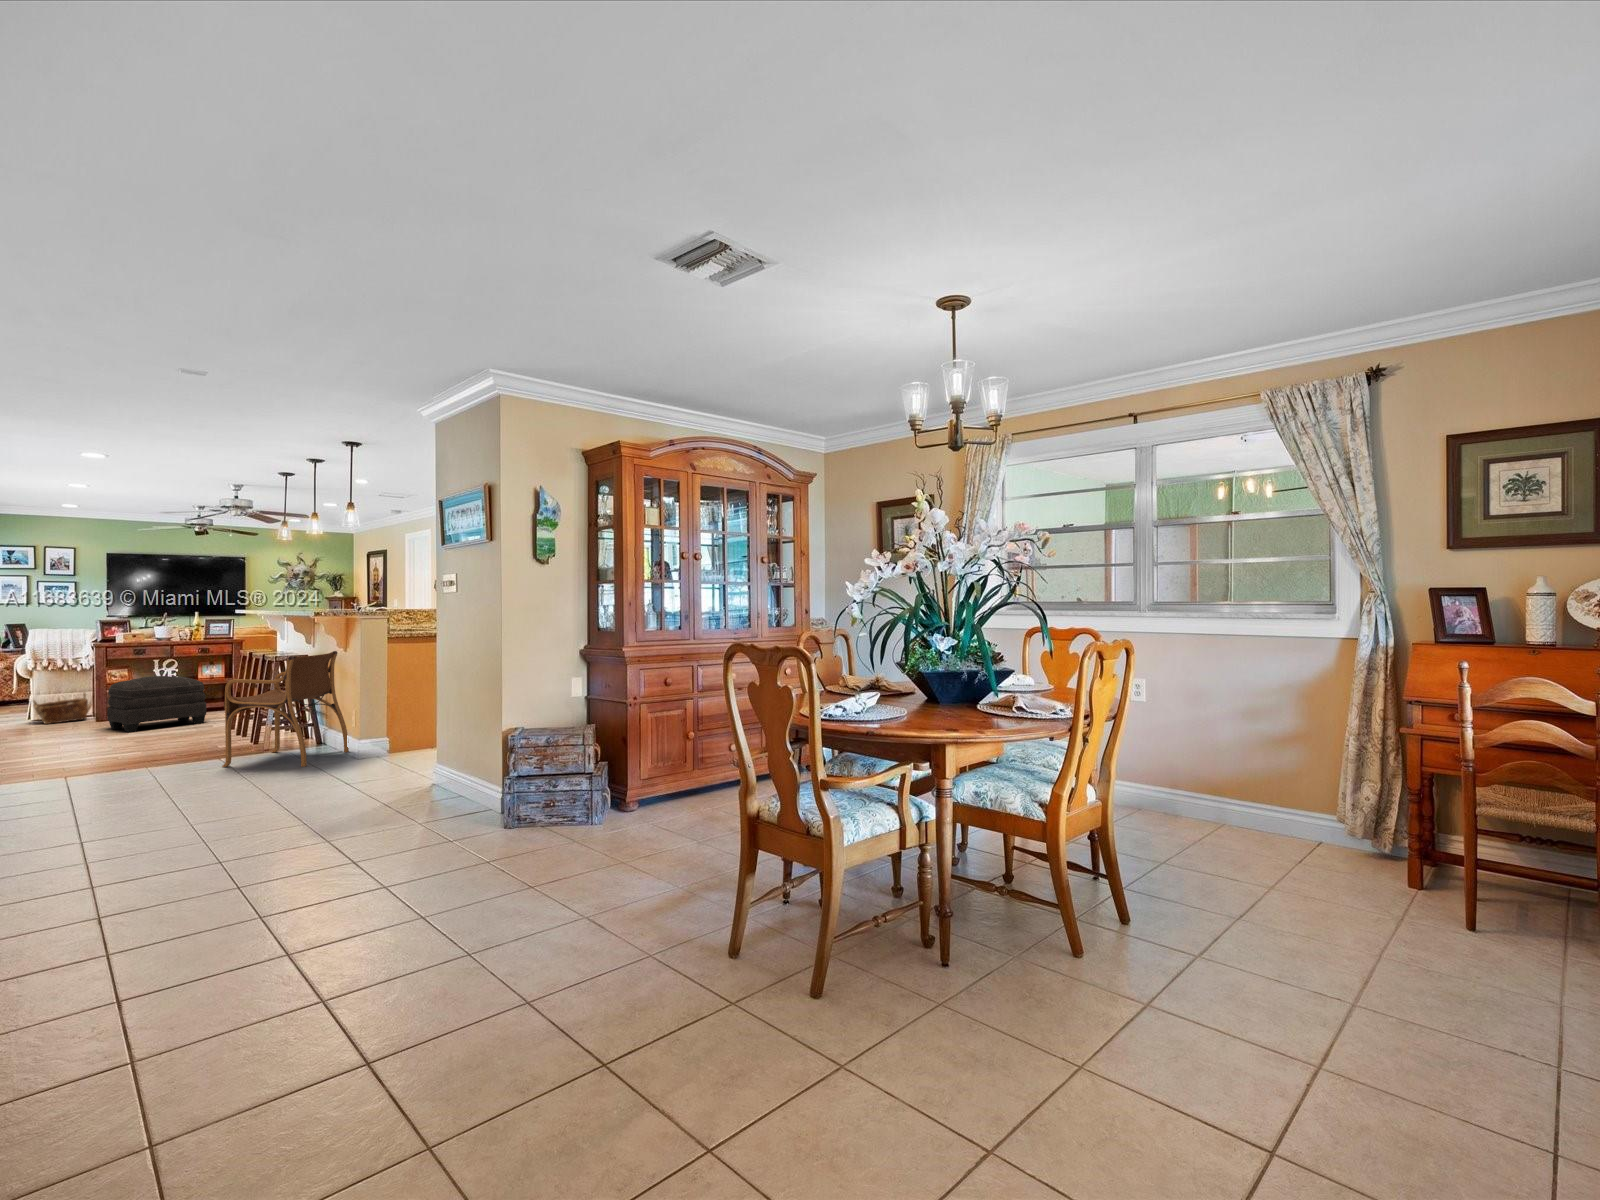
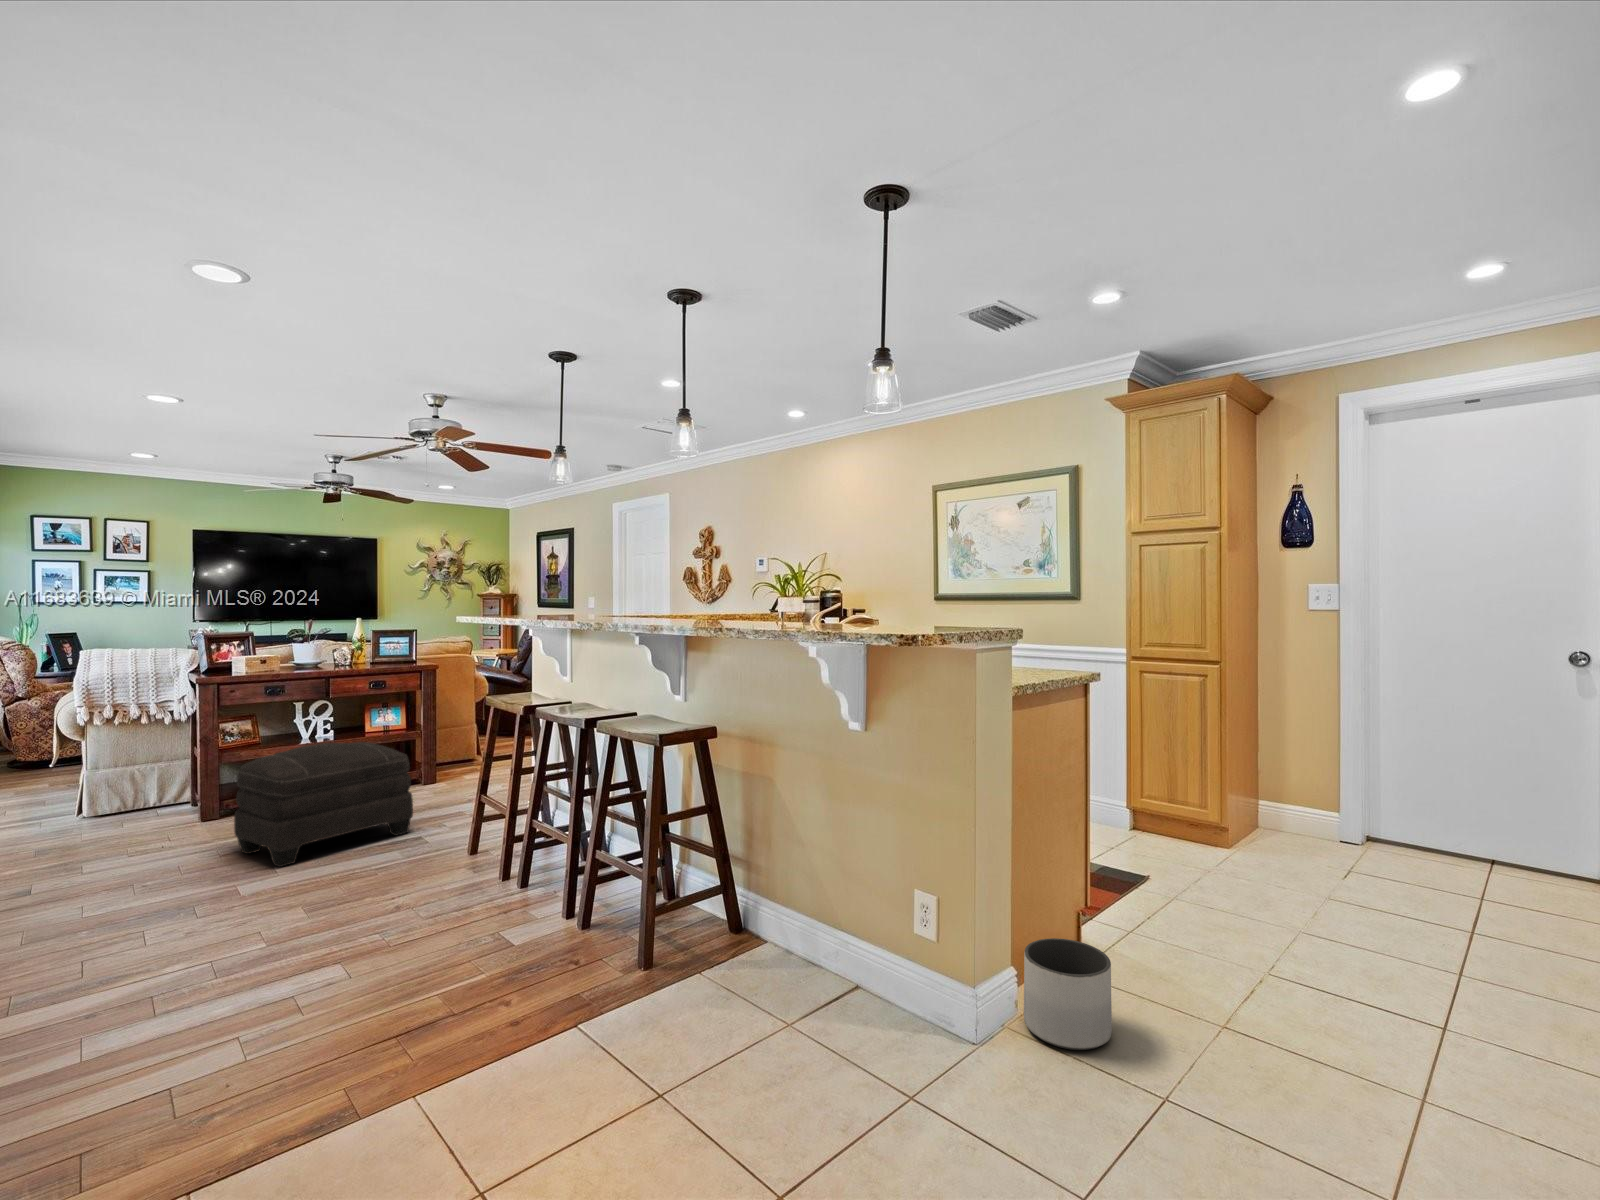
armchair: present [222,651,349,767] -> none [648,726,899,1098]
woven basket: present [33,693,88,724] -> none [87,764,186,831]
planter: none [376,728,410,760] -> present [1024,938,1112,1050]

